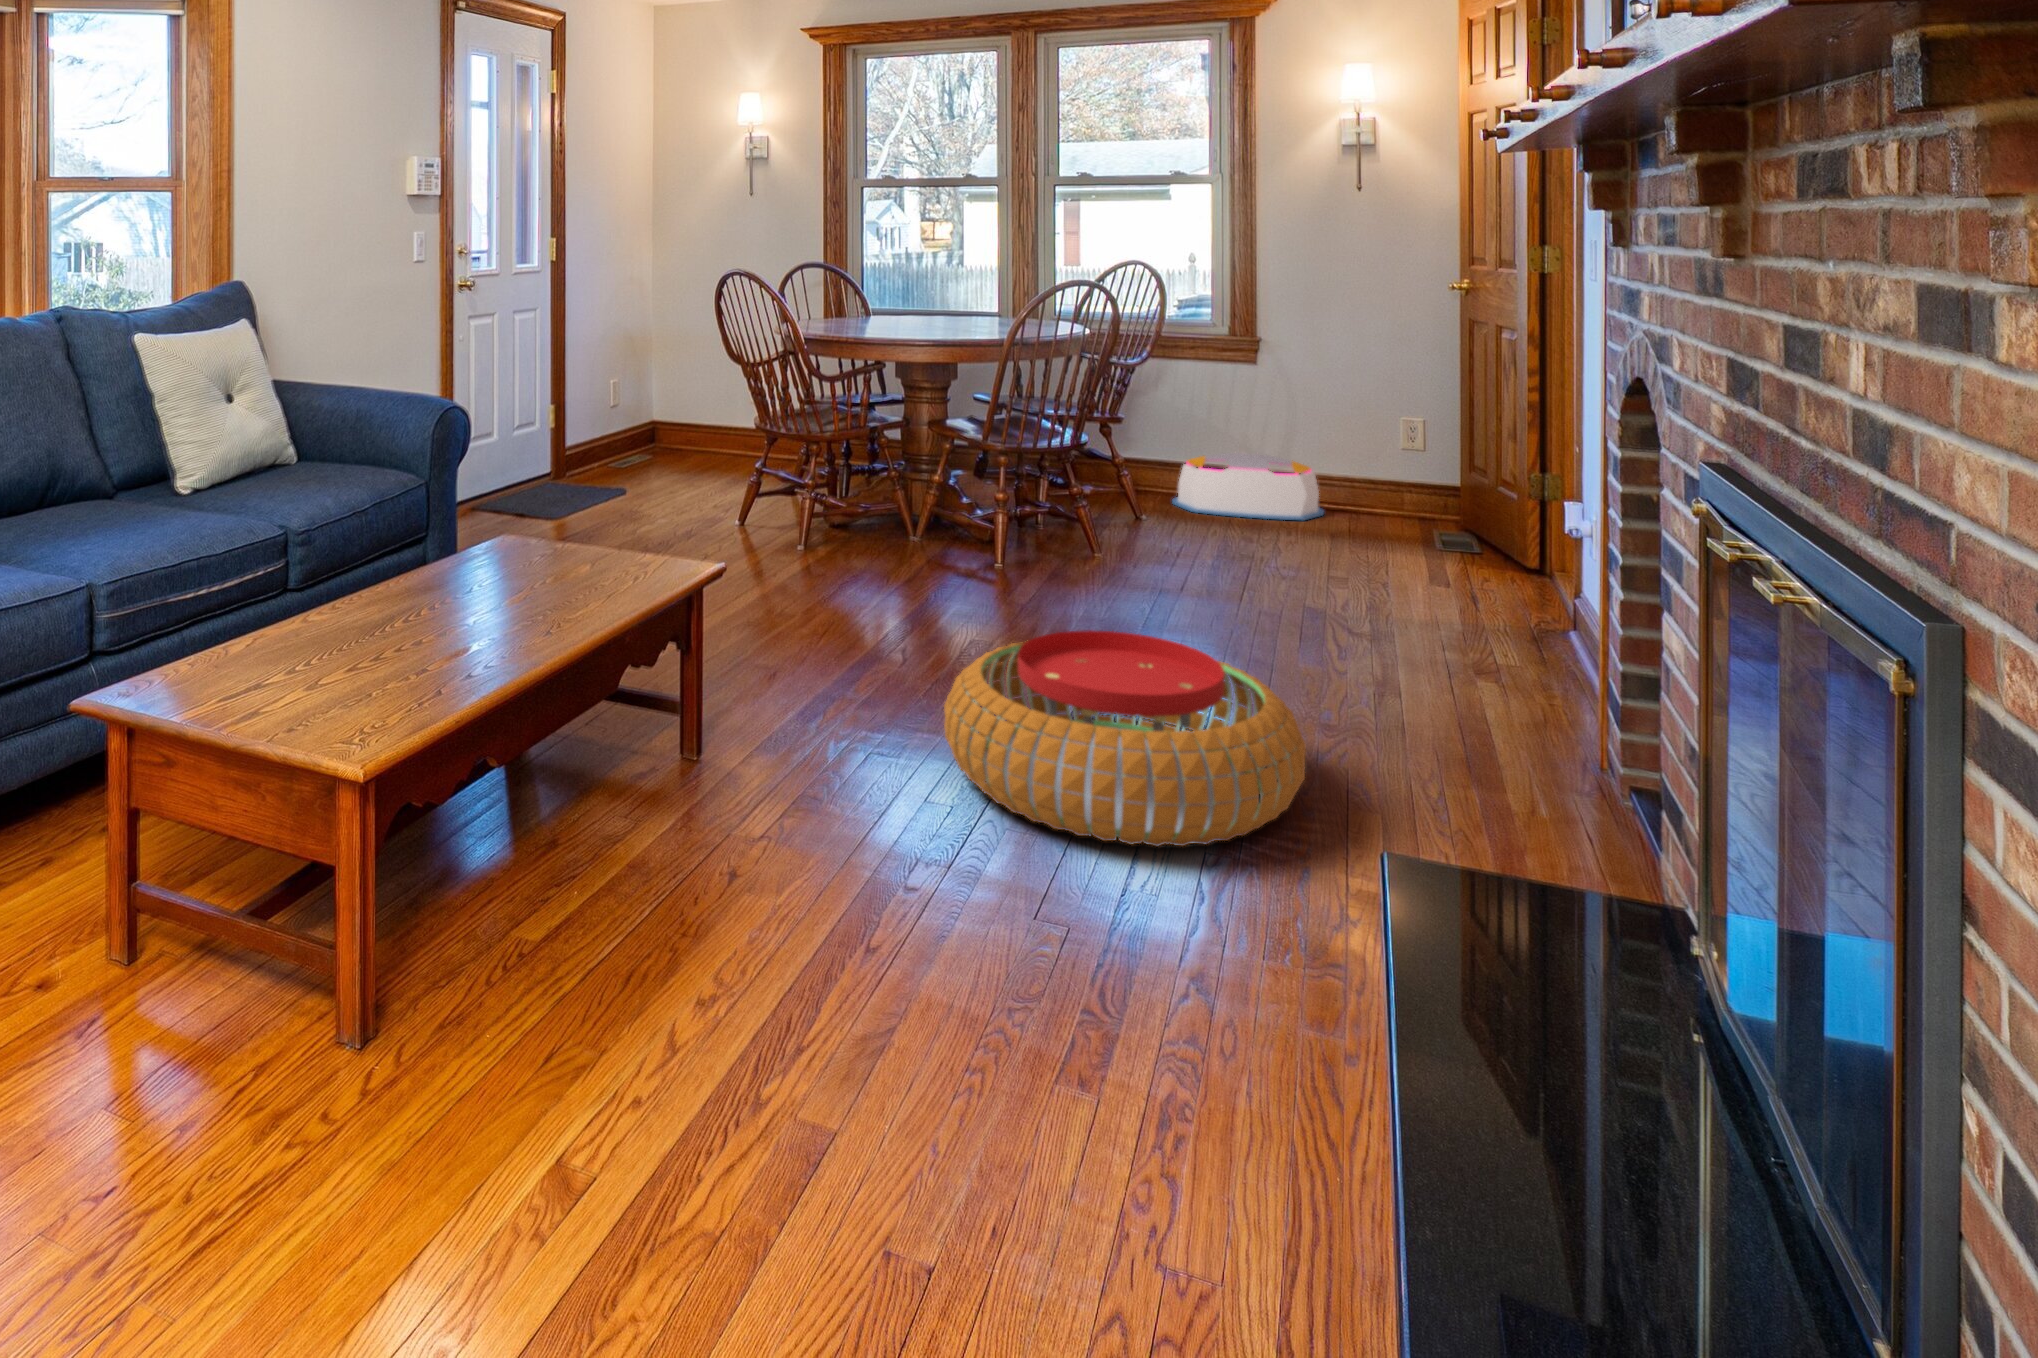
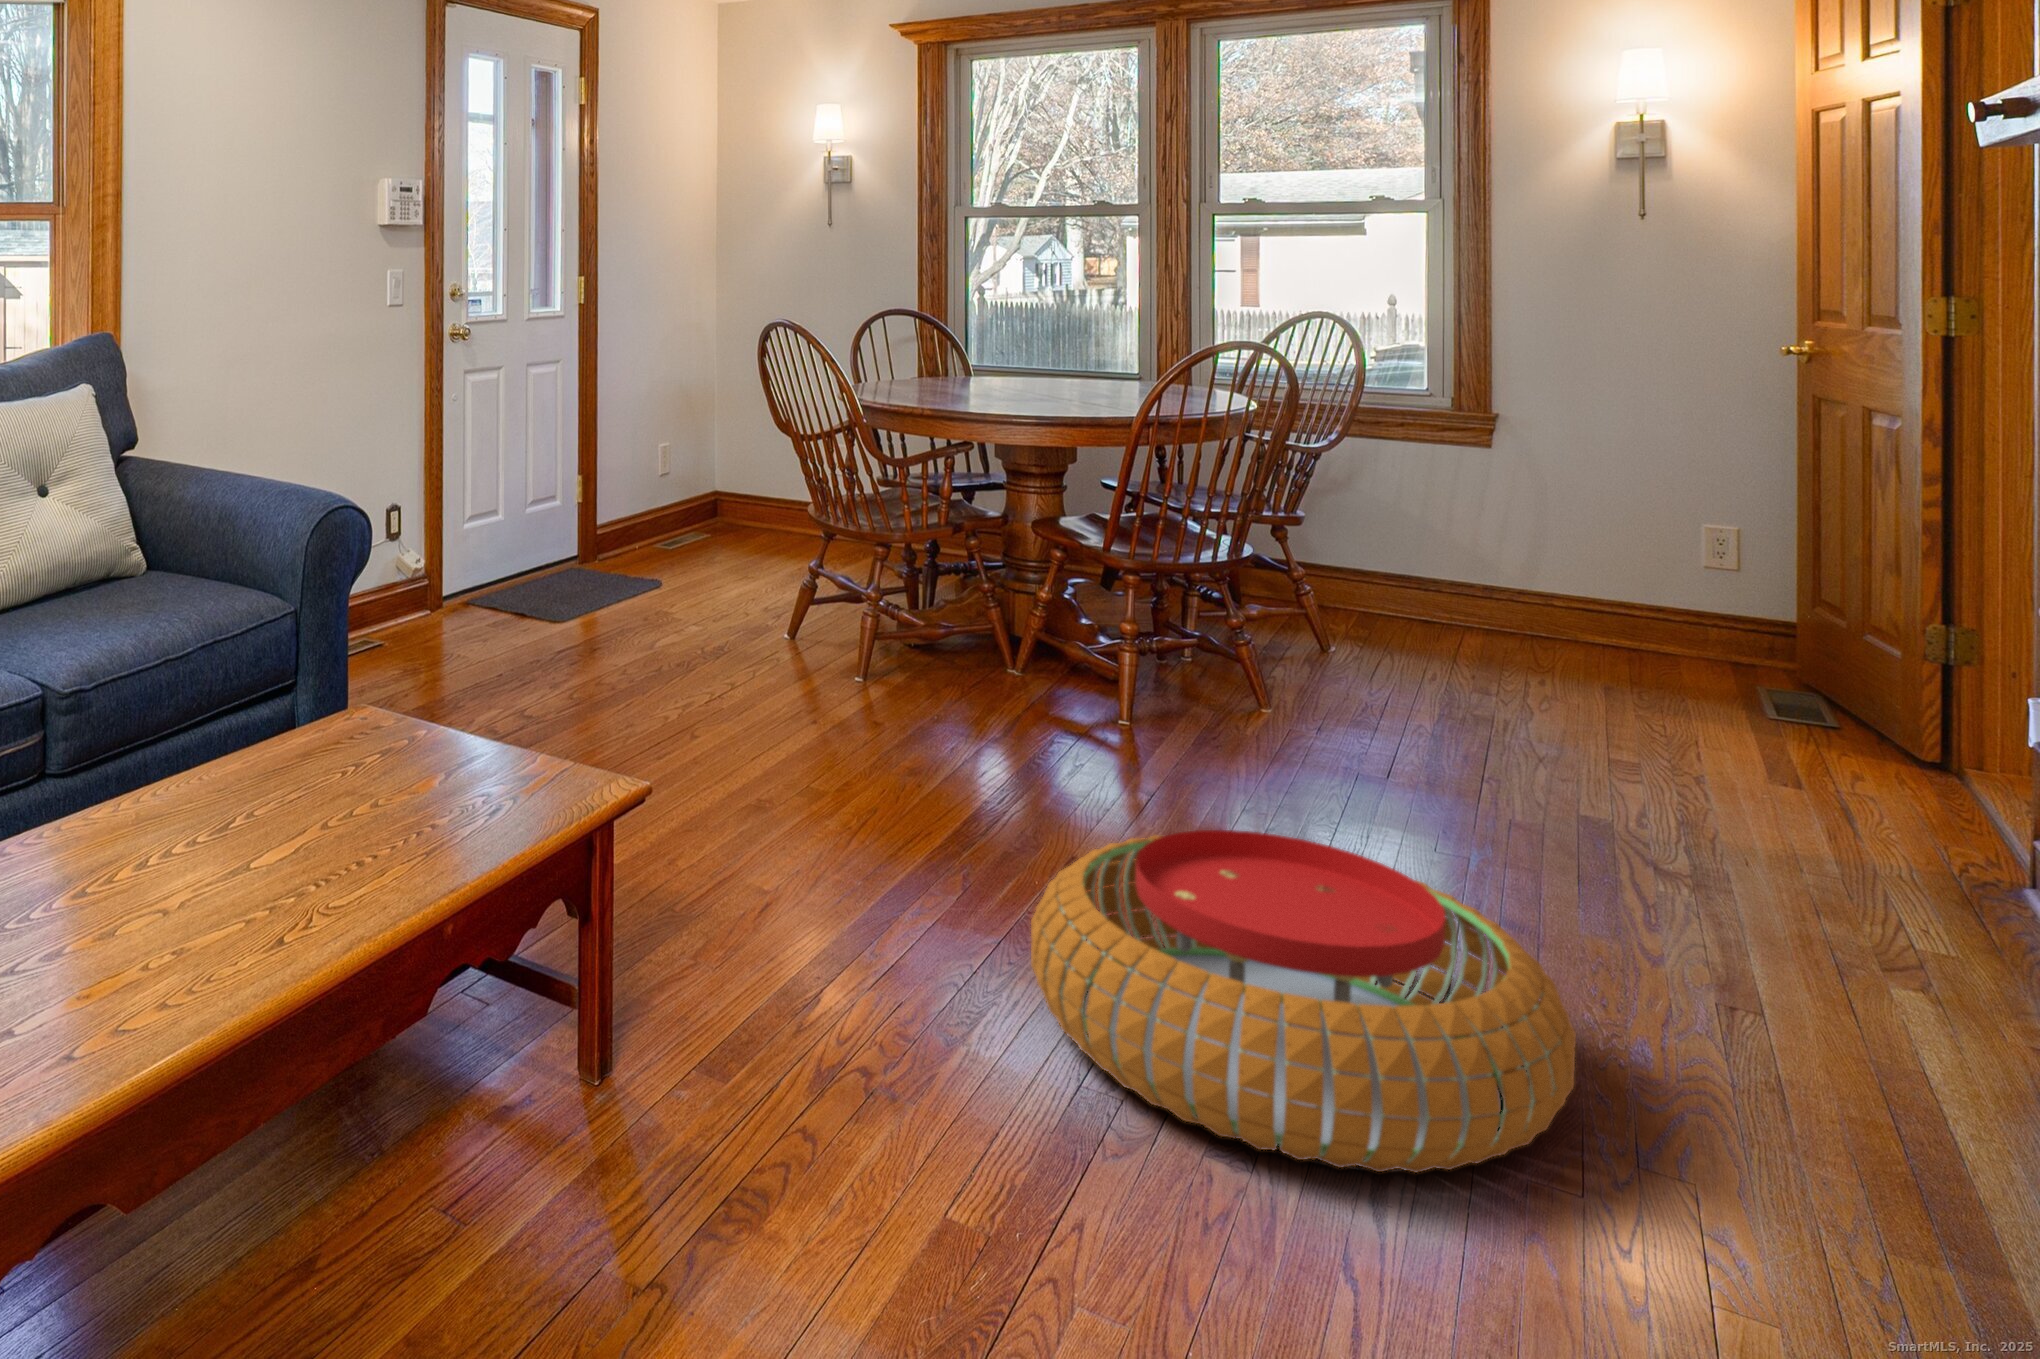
storage bin: present [1172,453,1324,520] -> none [1373,561,1599,663]

